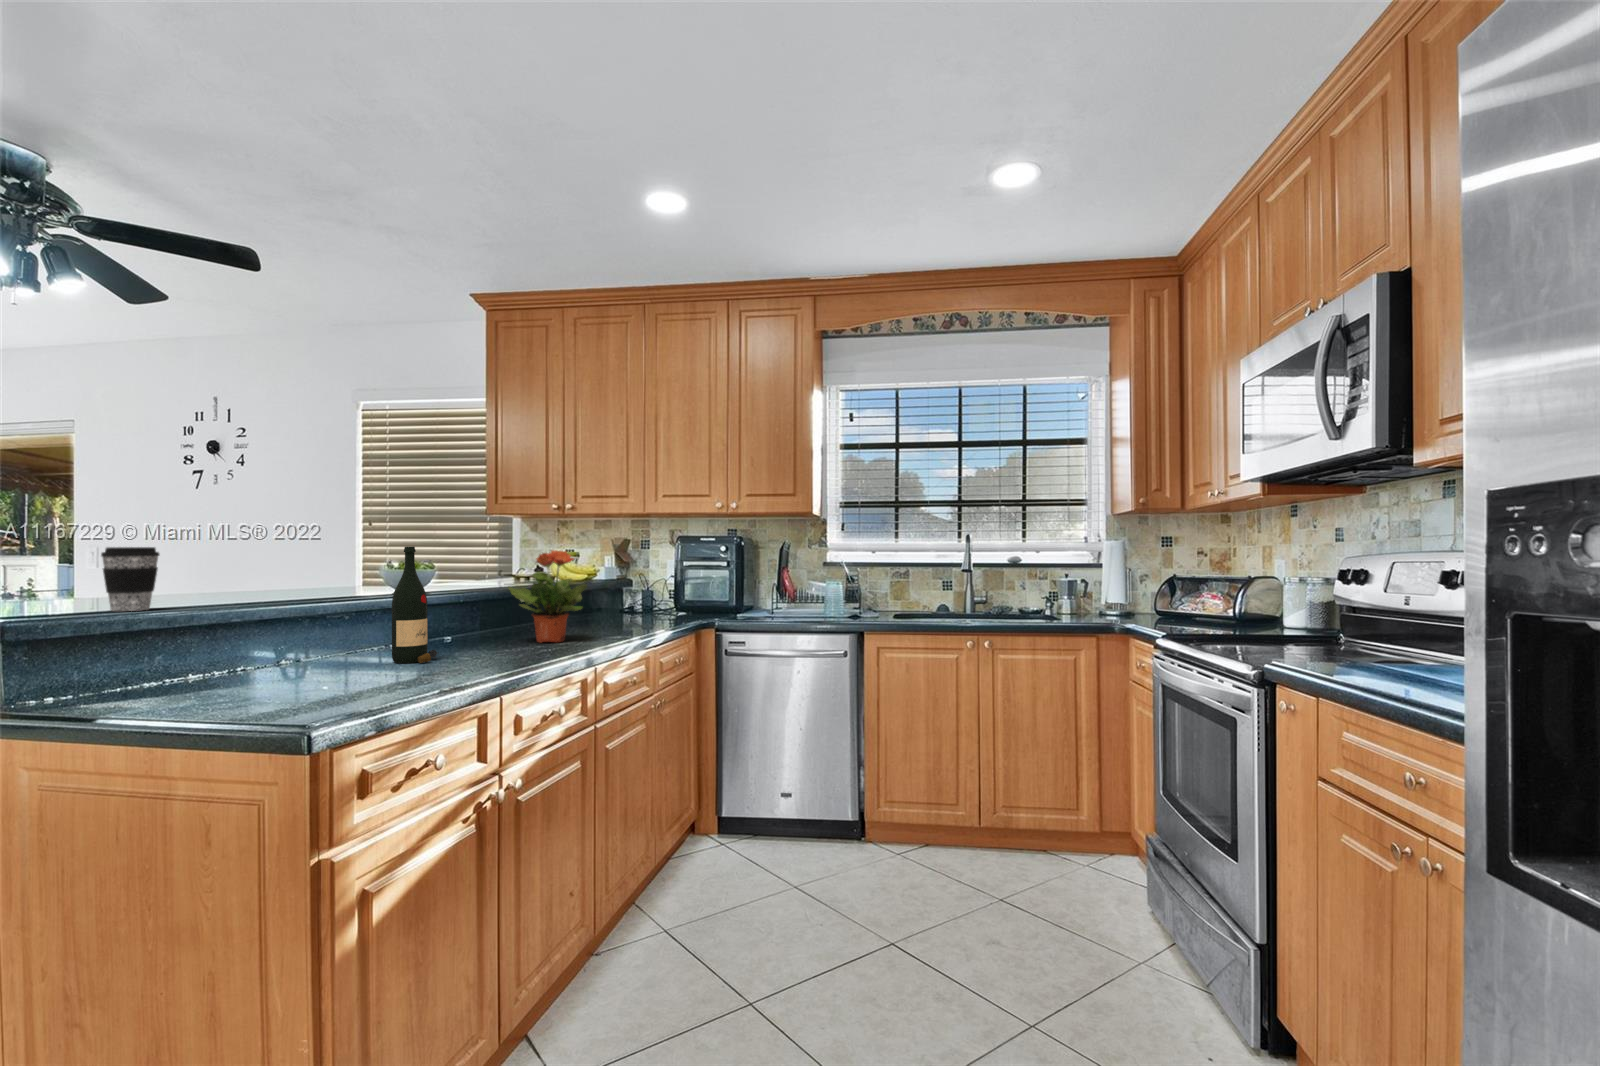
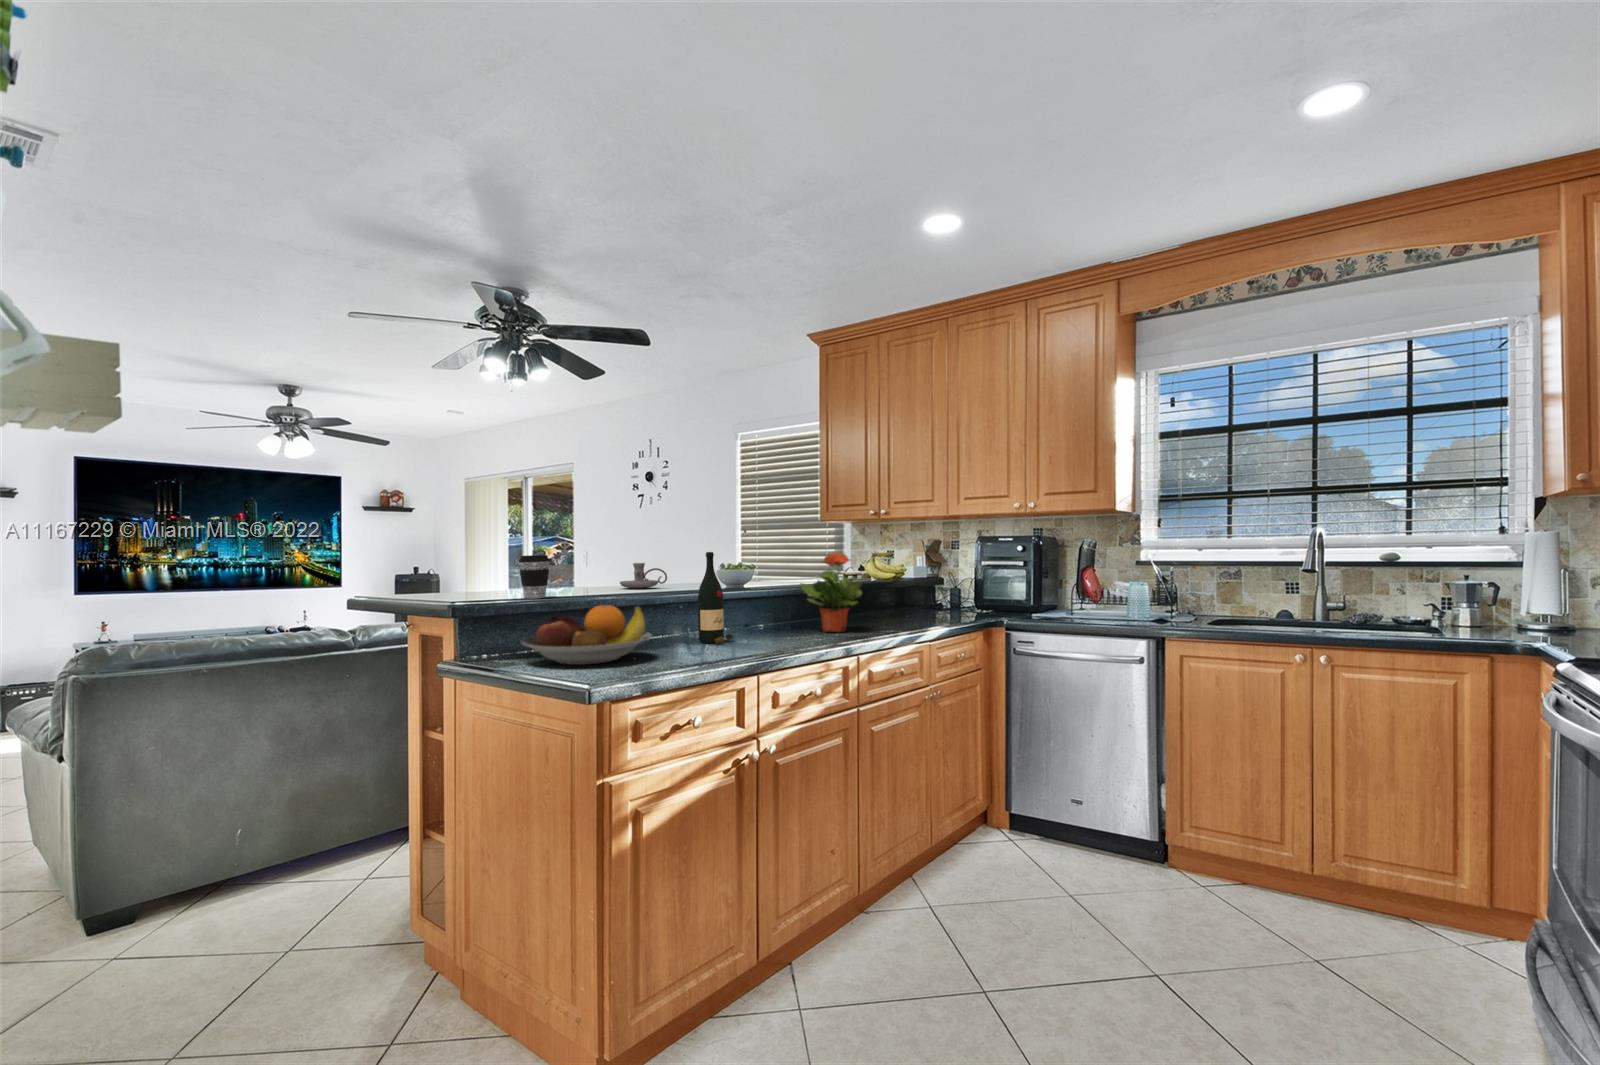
candle holder: none [245,563,321,597] -> present [620,563,667,589]
fruit bowl: none [132,616,355,702] -> present [521,605,652,665]

